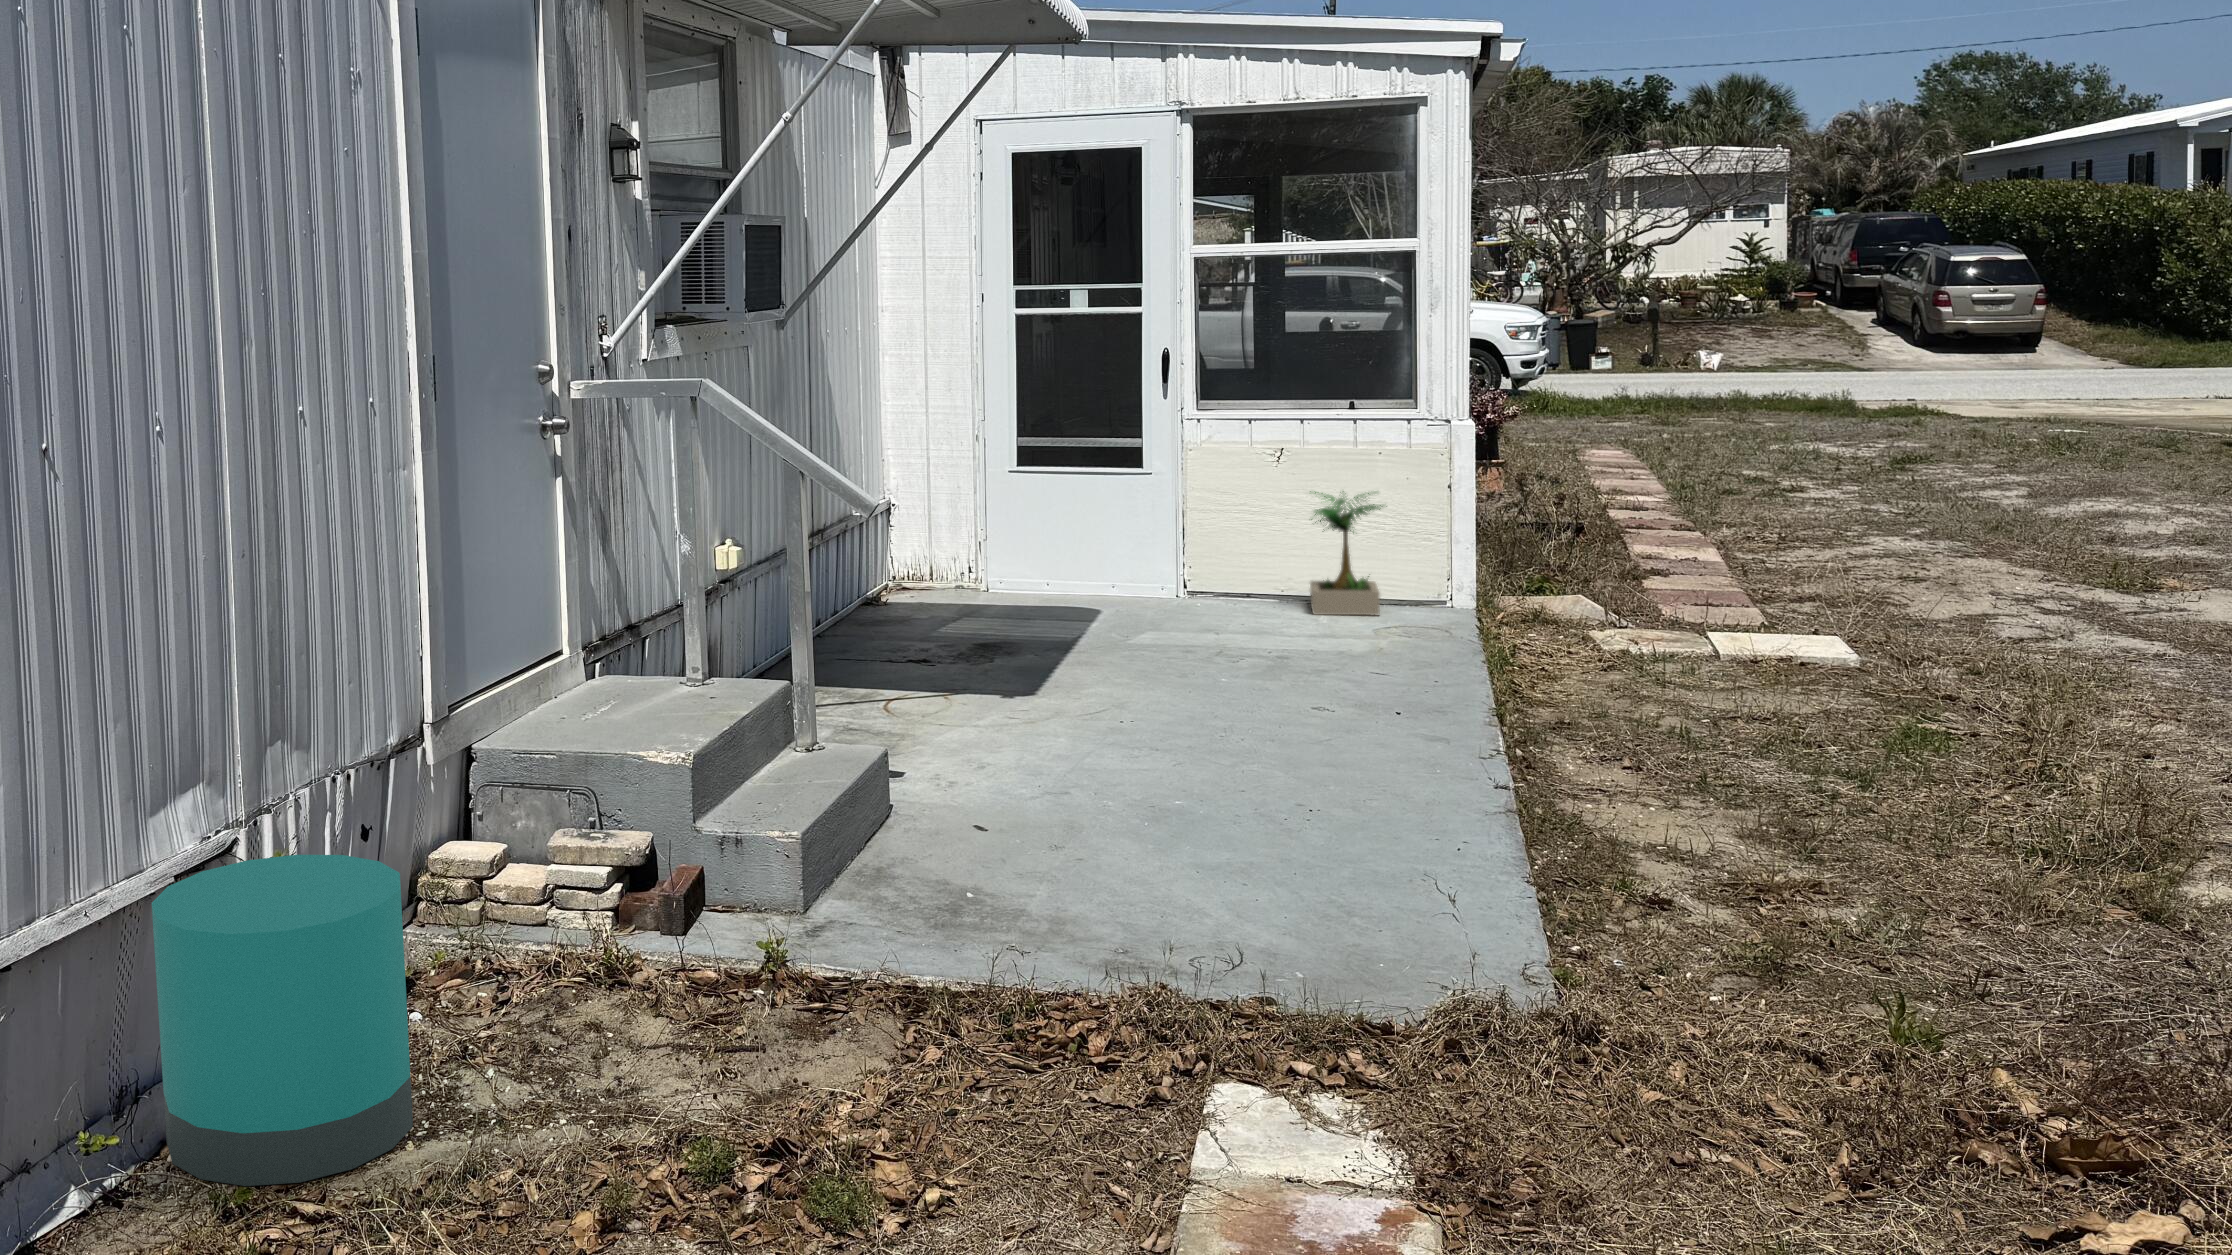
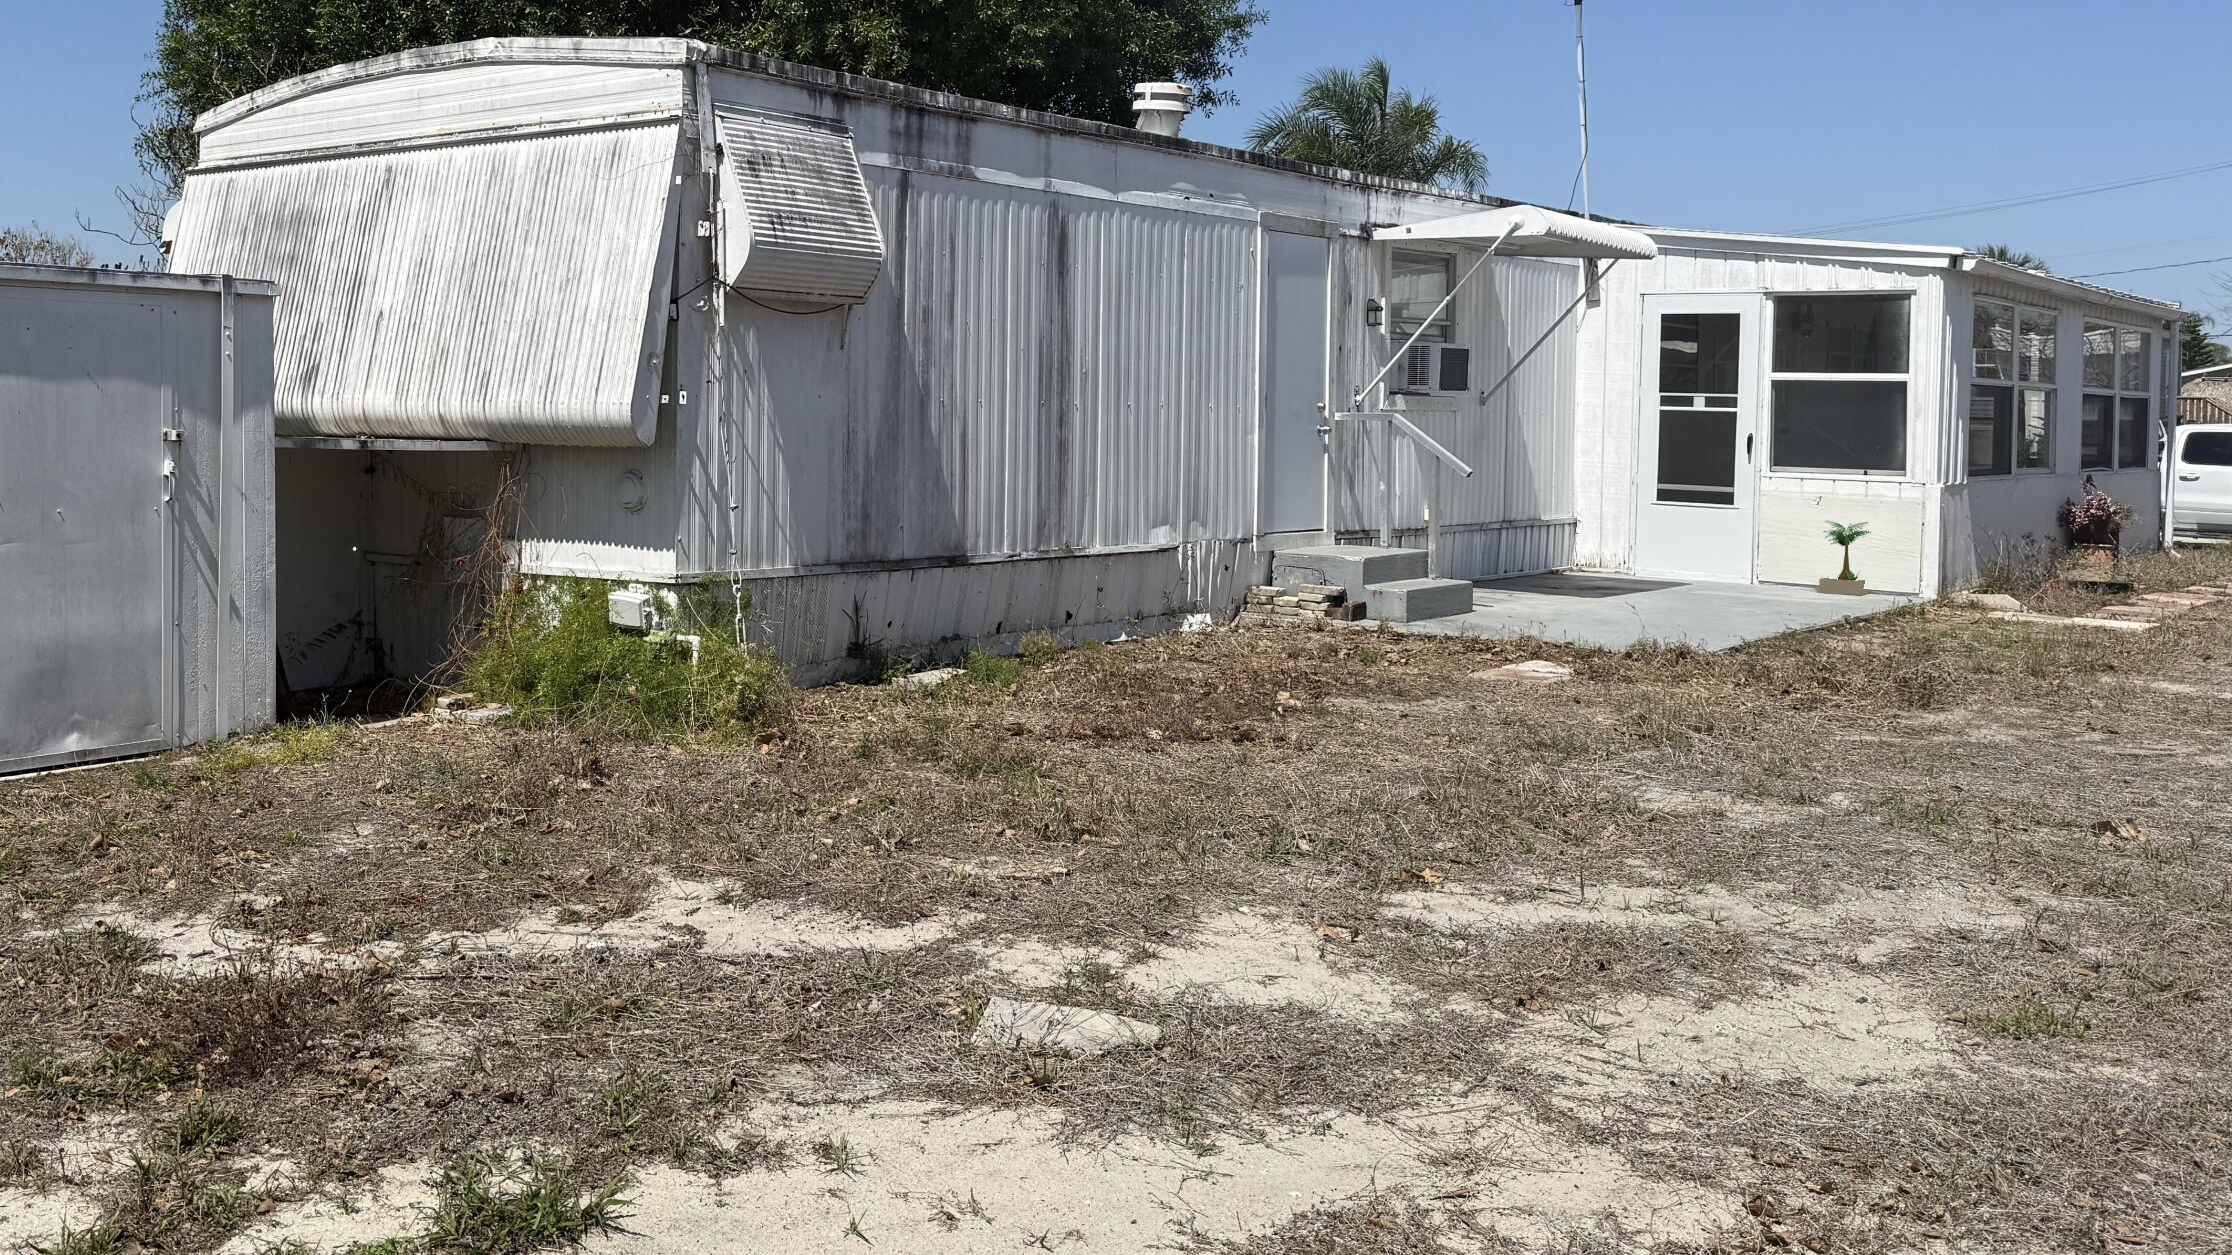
trash can: present [152,855,413,1186] -> none [1151,550,1232,636]

